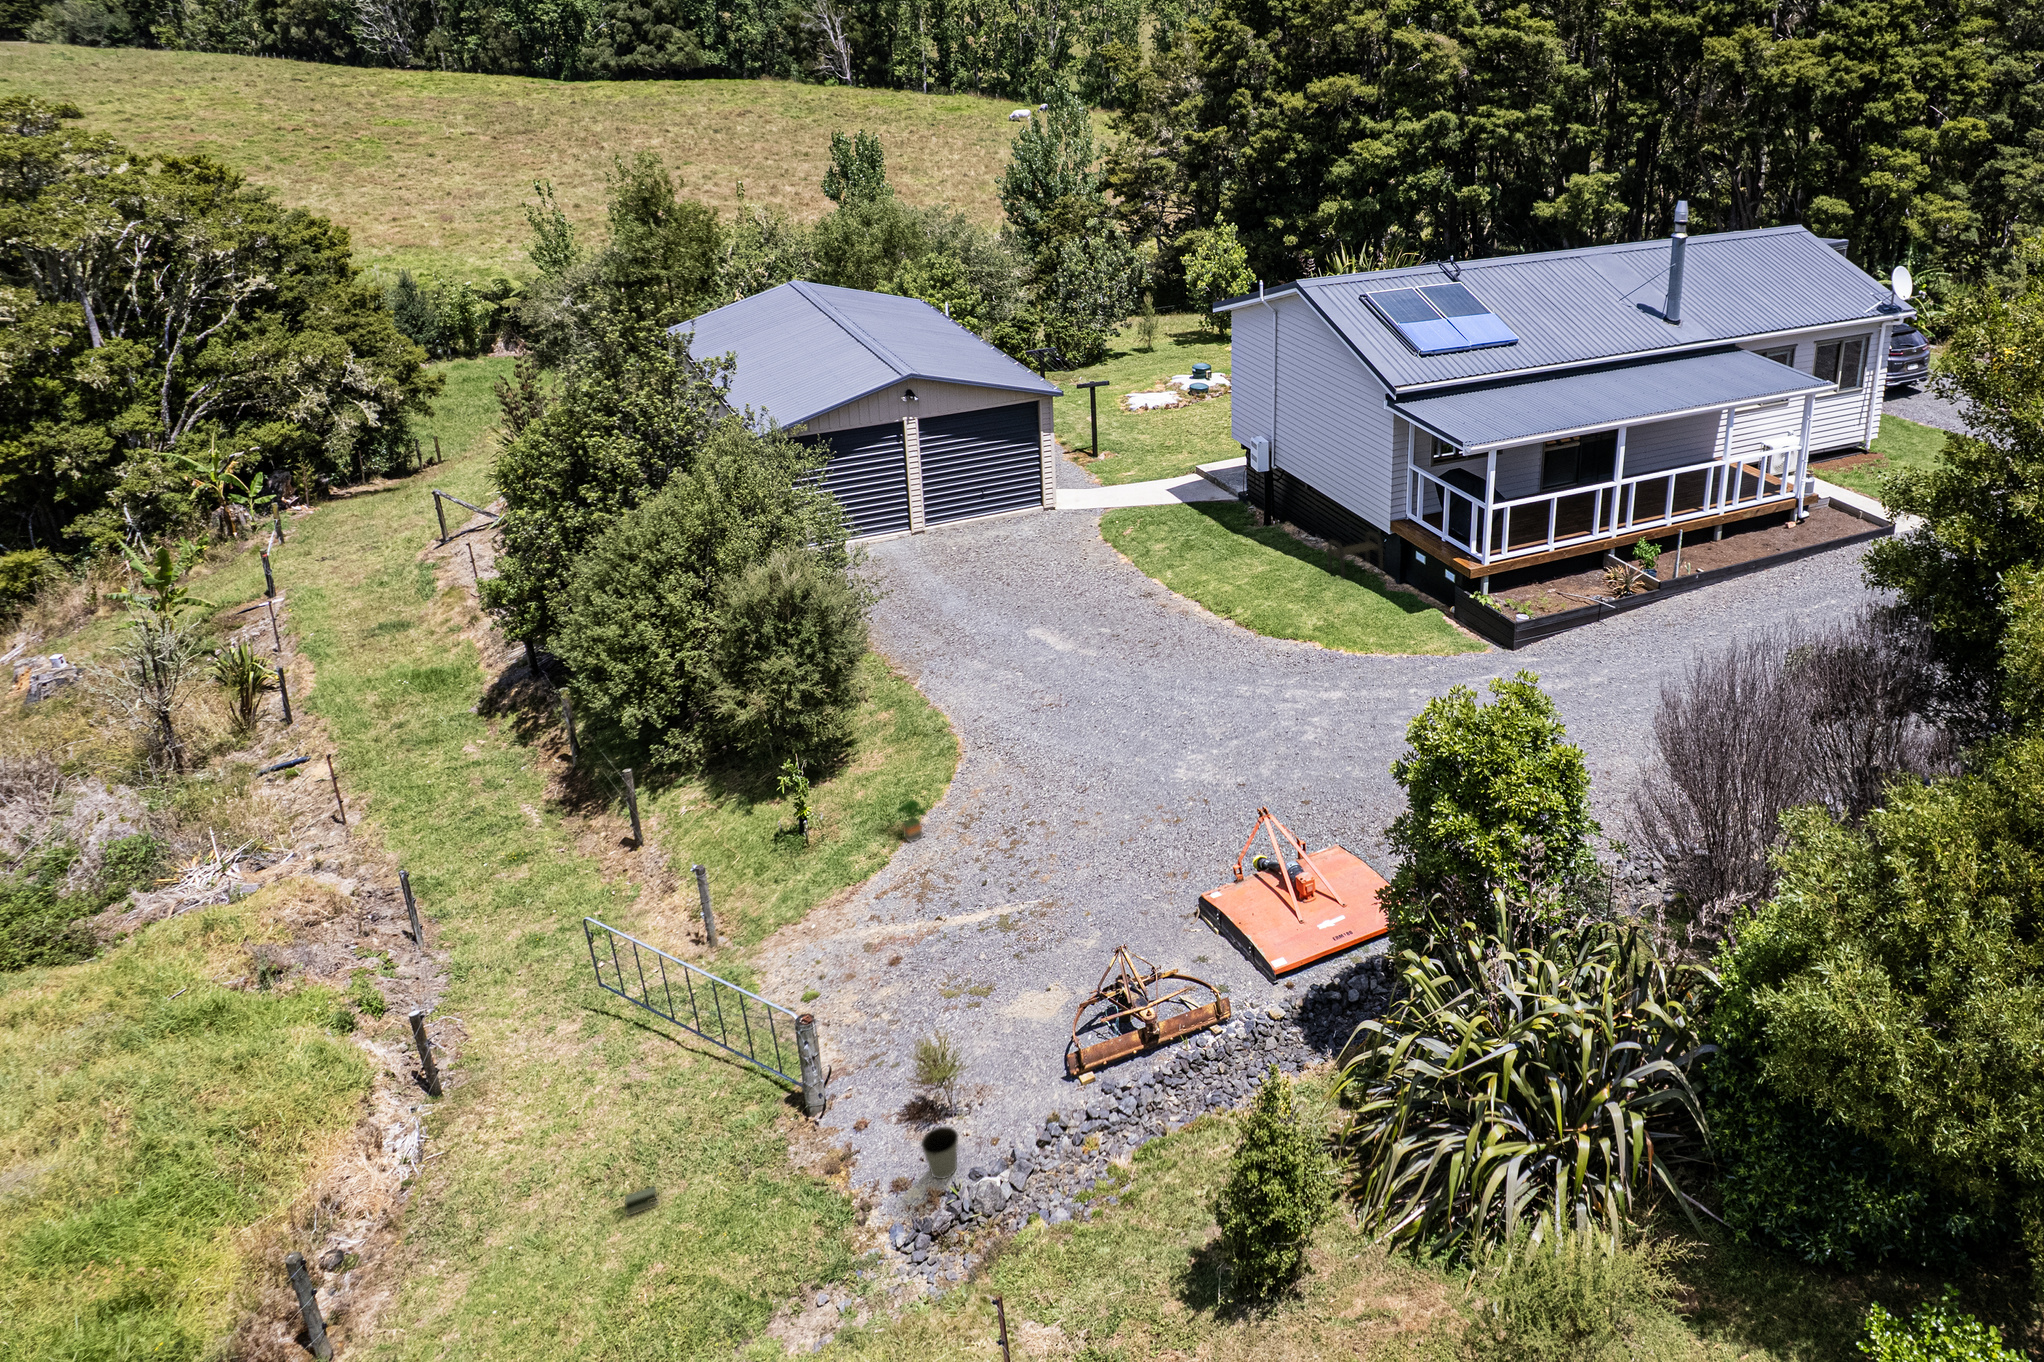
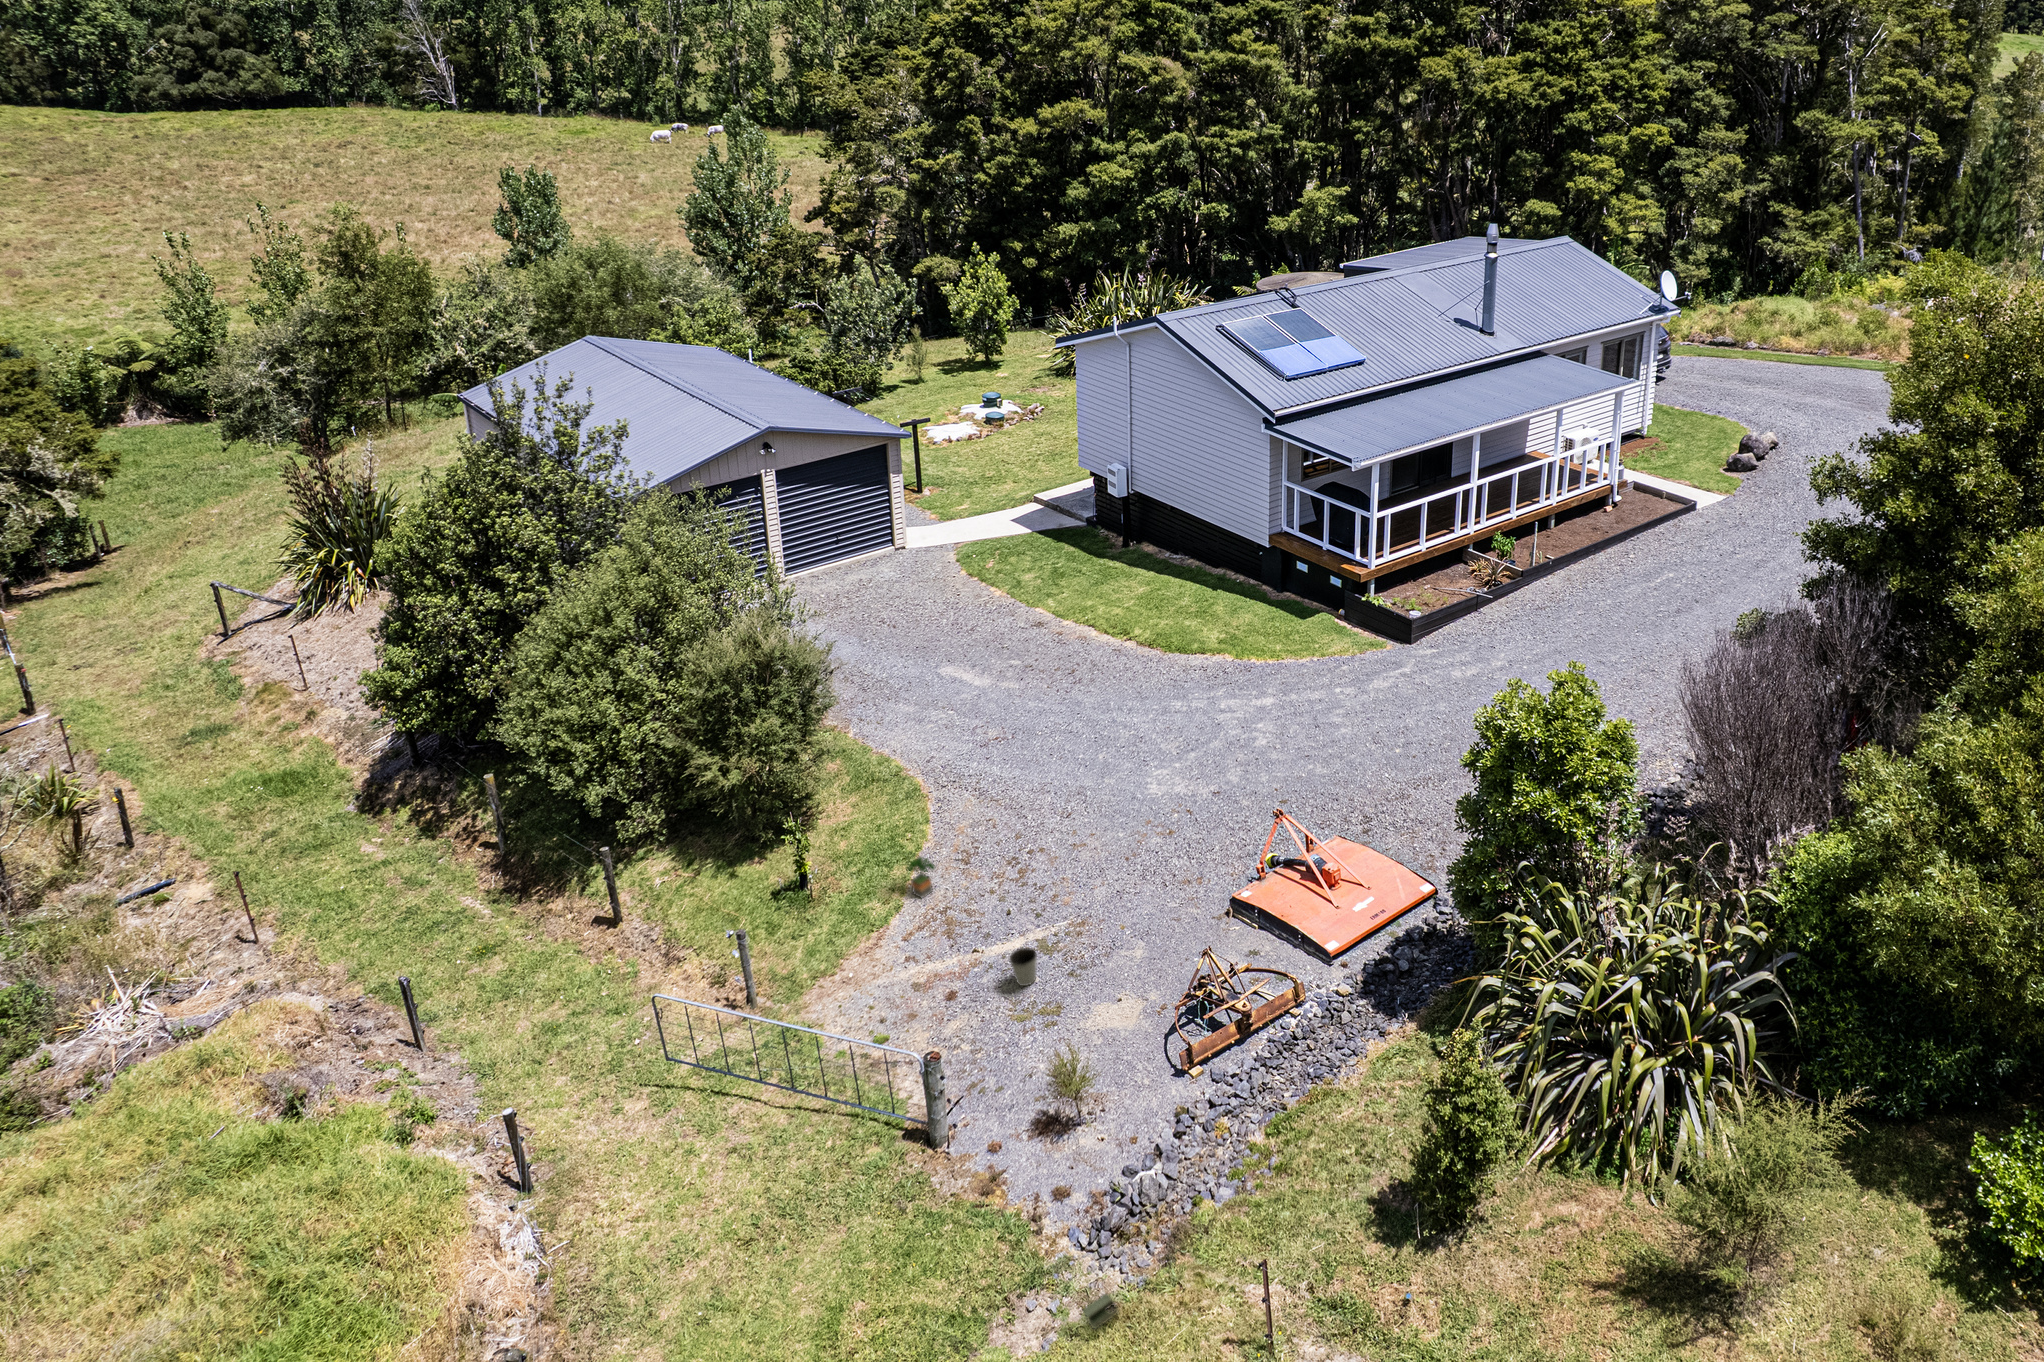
bench: present [1328,532,1383,578] -> none [1200,544,1253,591]
bucket: present [921,1127,958,1179] -> present [1009,948,1037,986]
toolbox: present [625,1185,658,1216] -> present [1083,1294,1118,1329]

